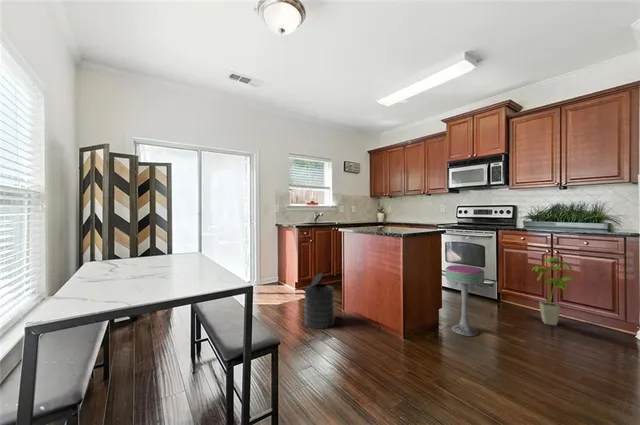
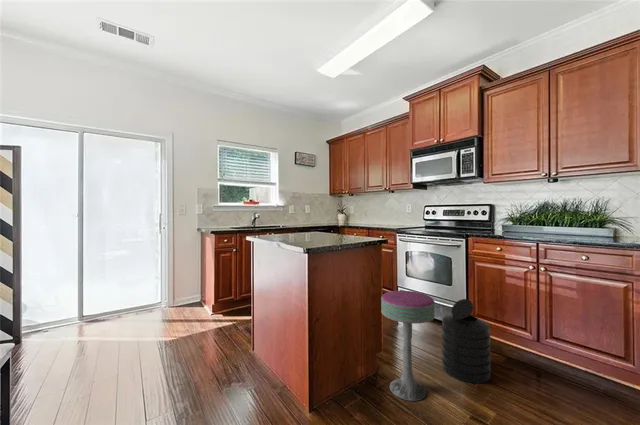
house plant: present [533,257,574,325] -> none [508,278,570,377]
trash can: present [304,273,335,329] -> present [442,299,491,383]

